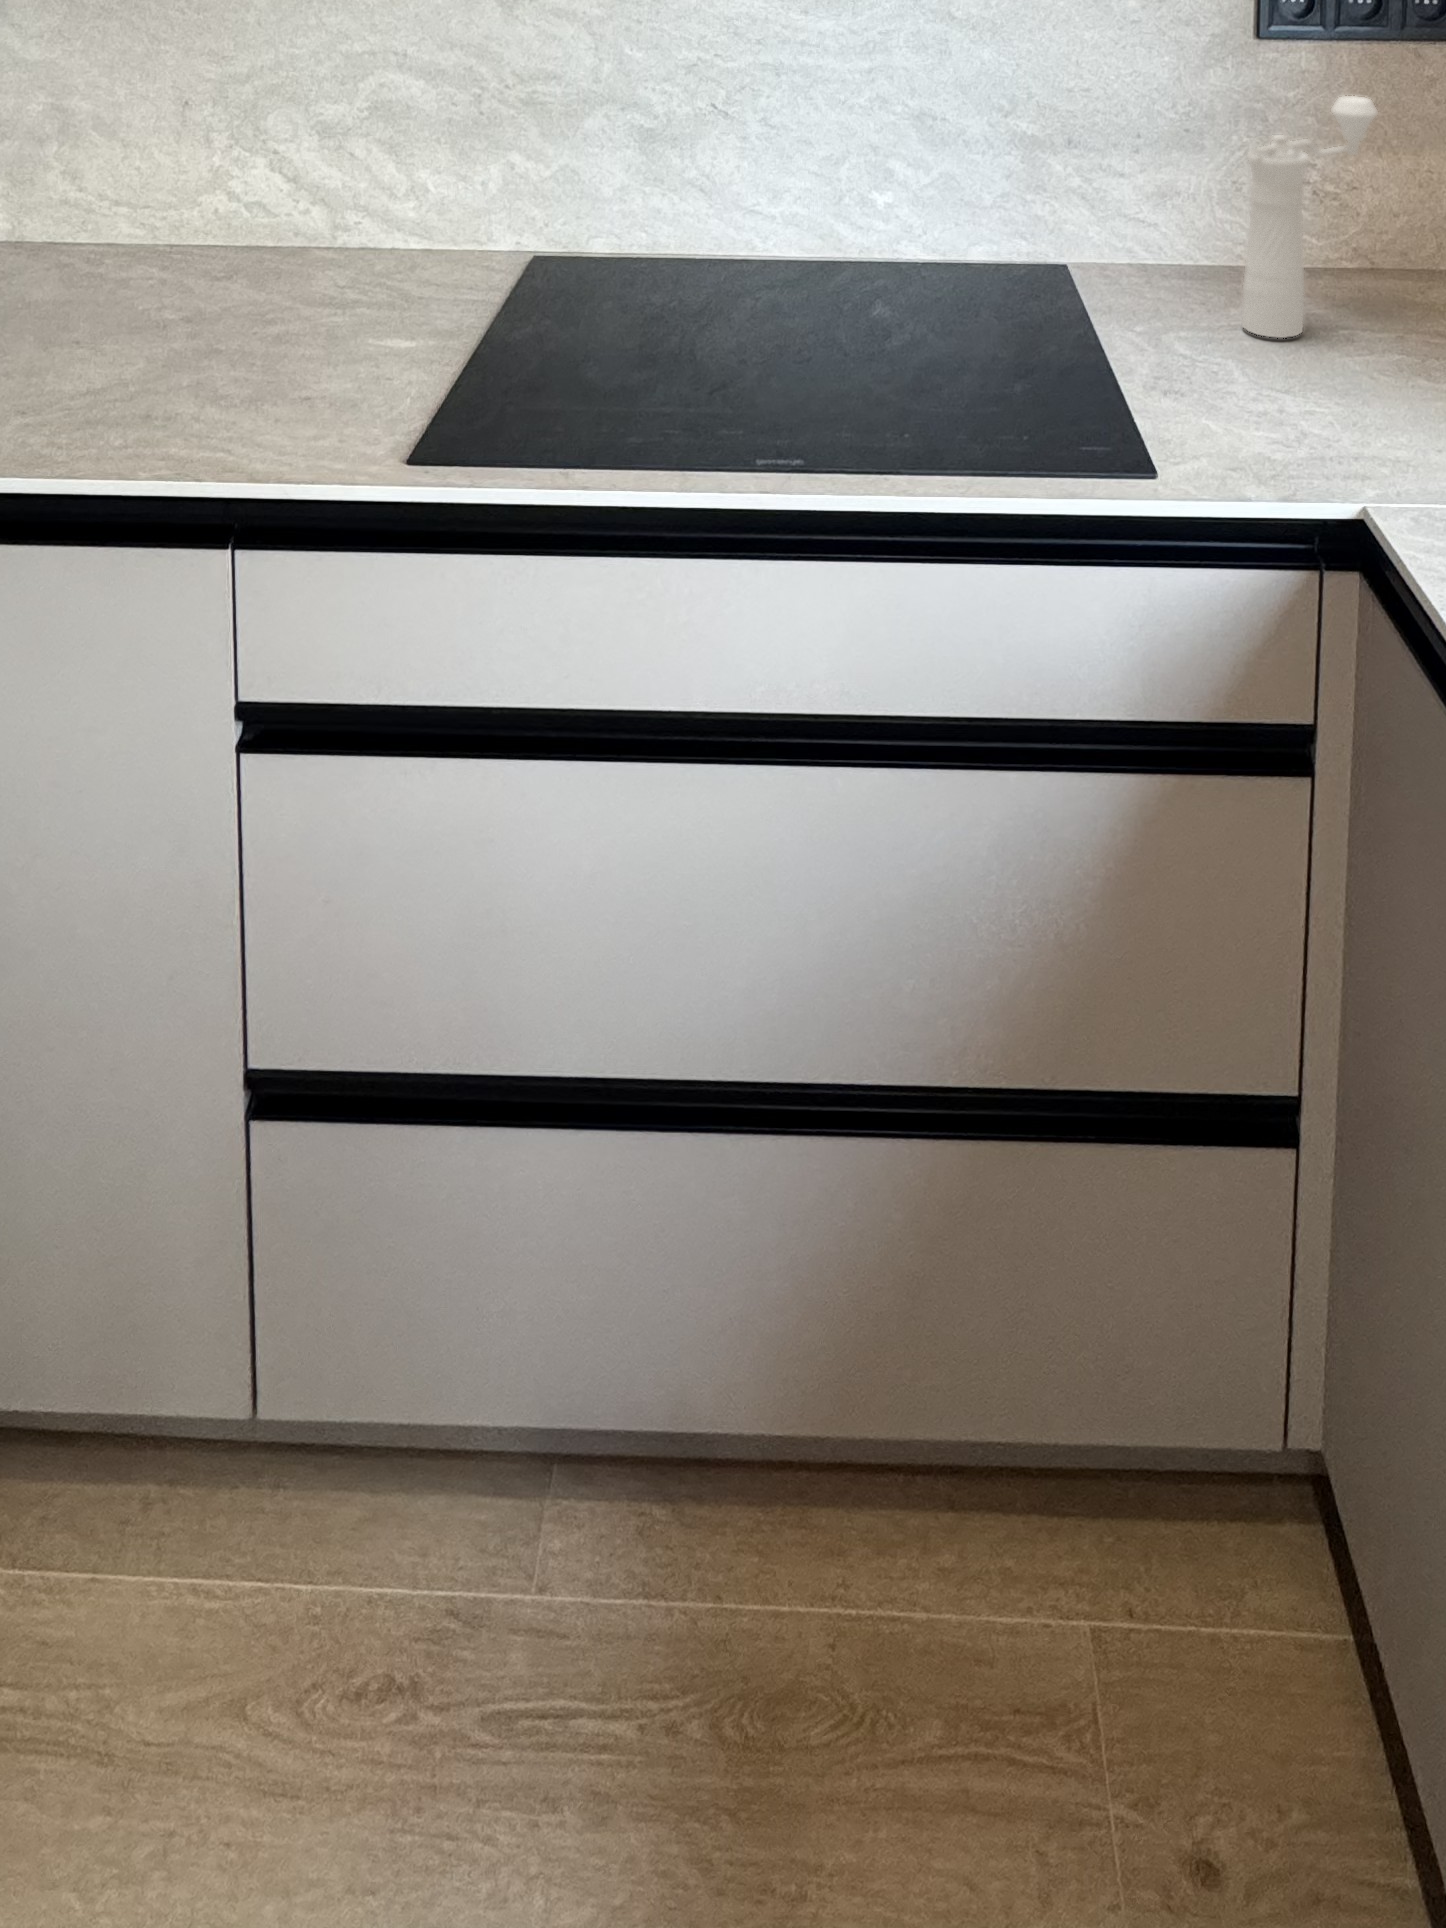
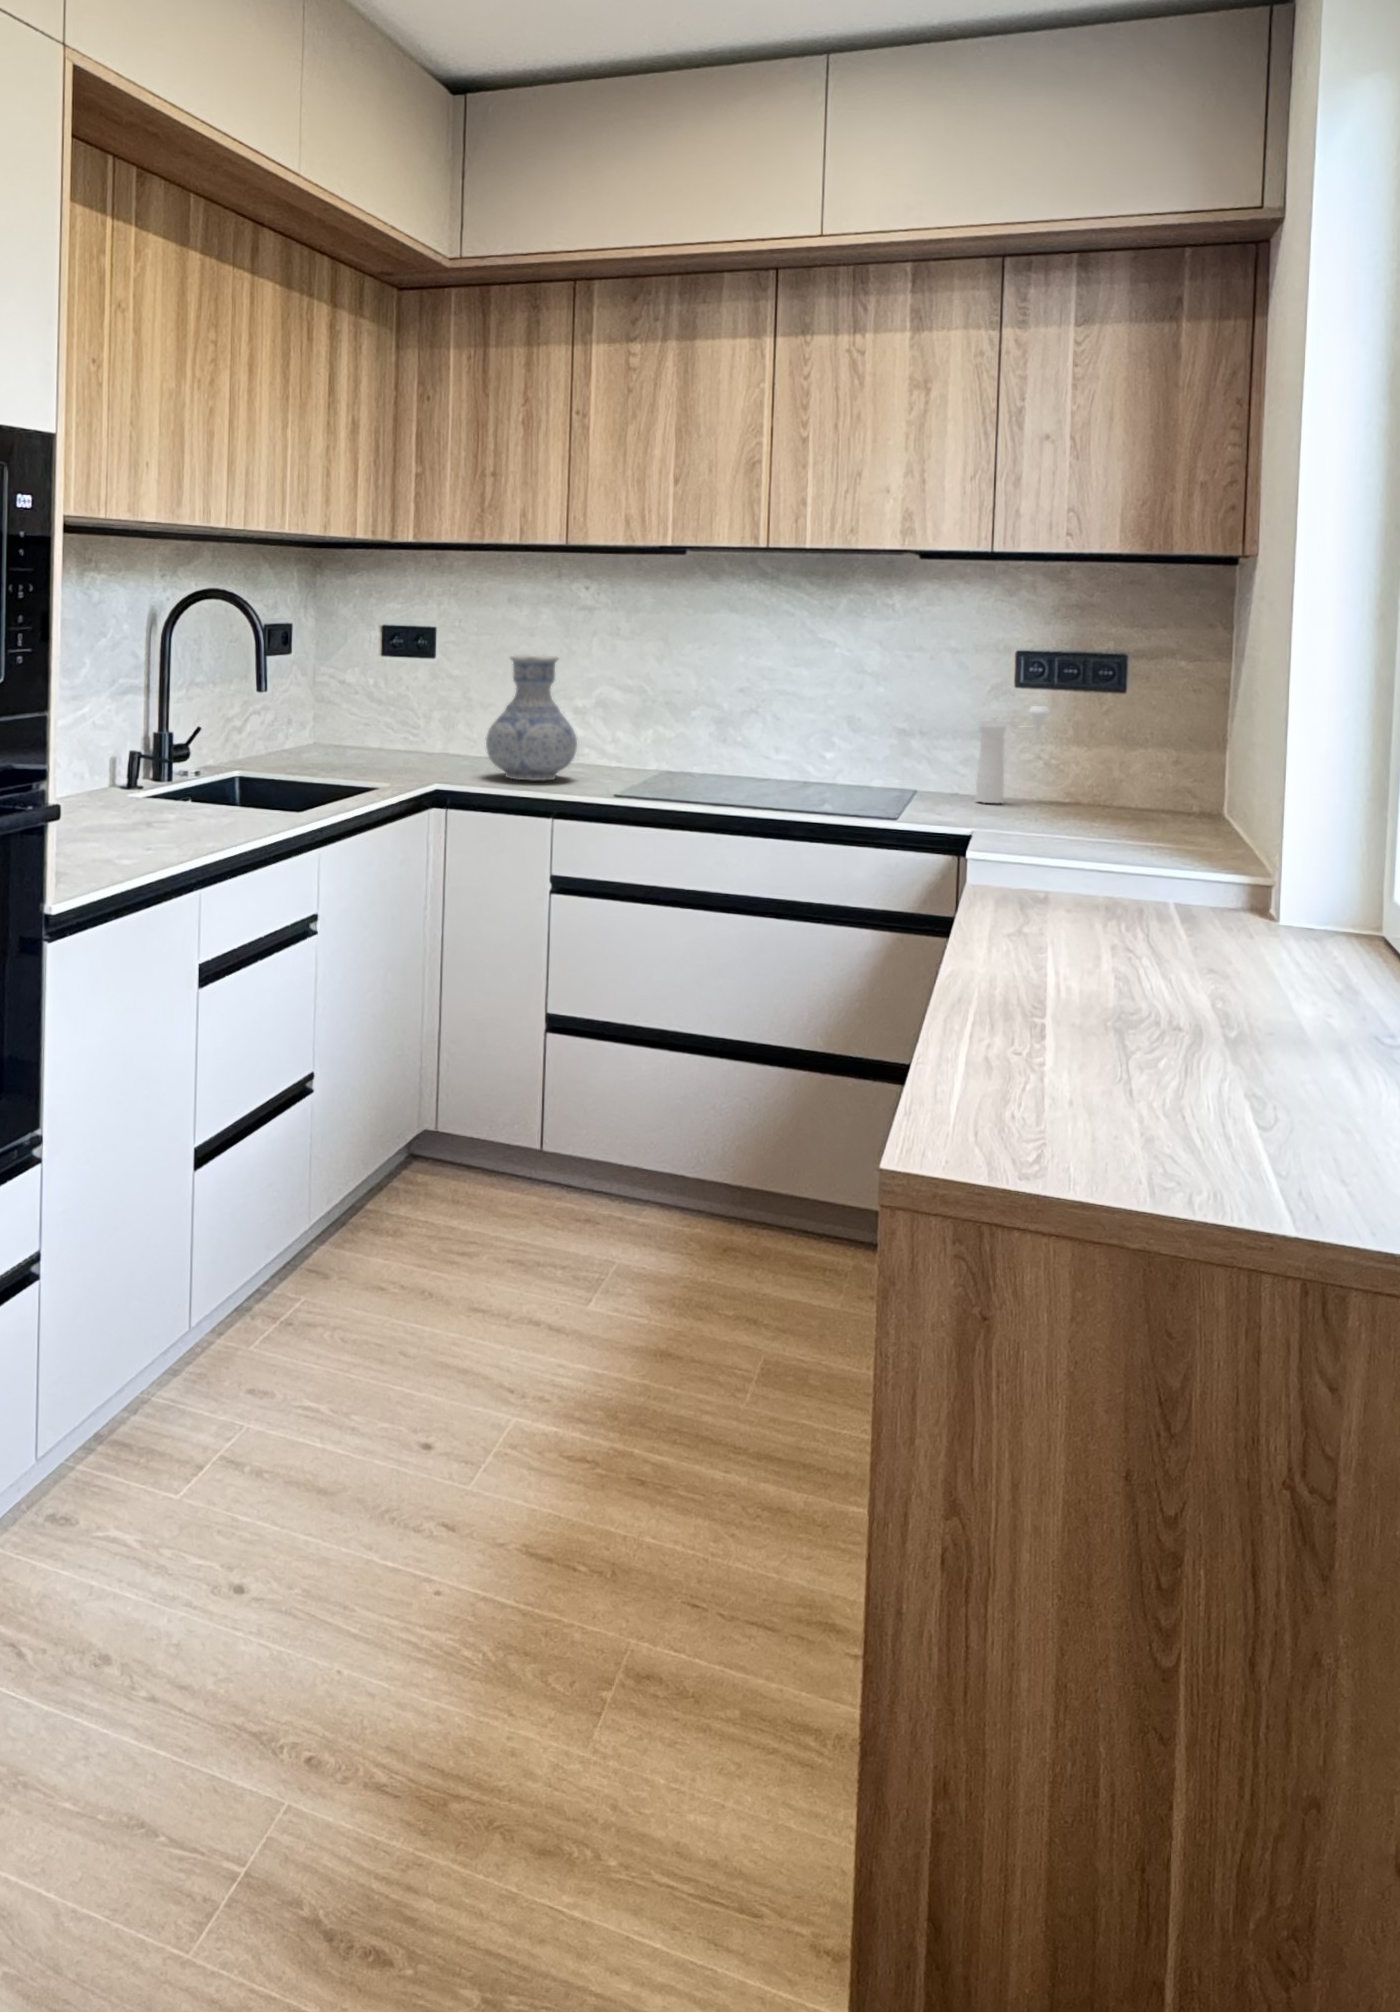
vase: none [53,36,306,389] -> present [486,655,577,781]

